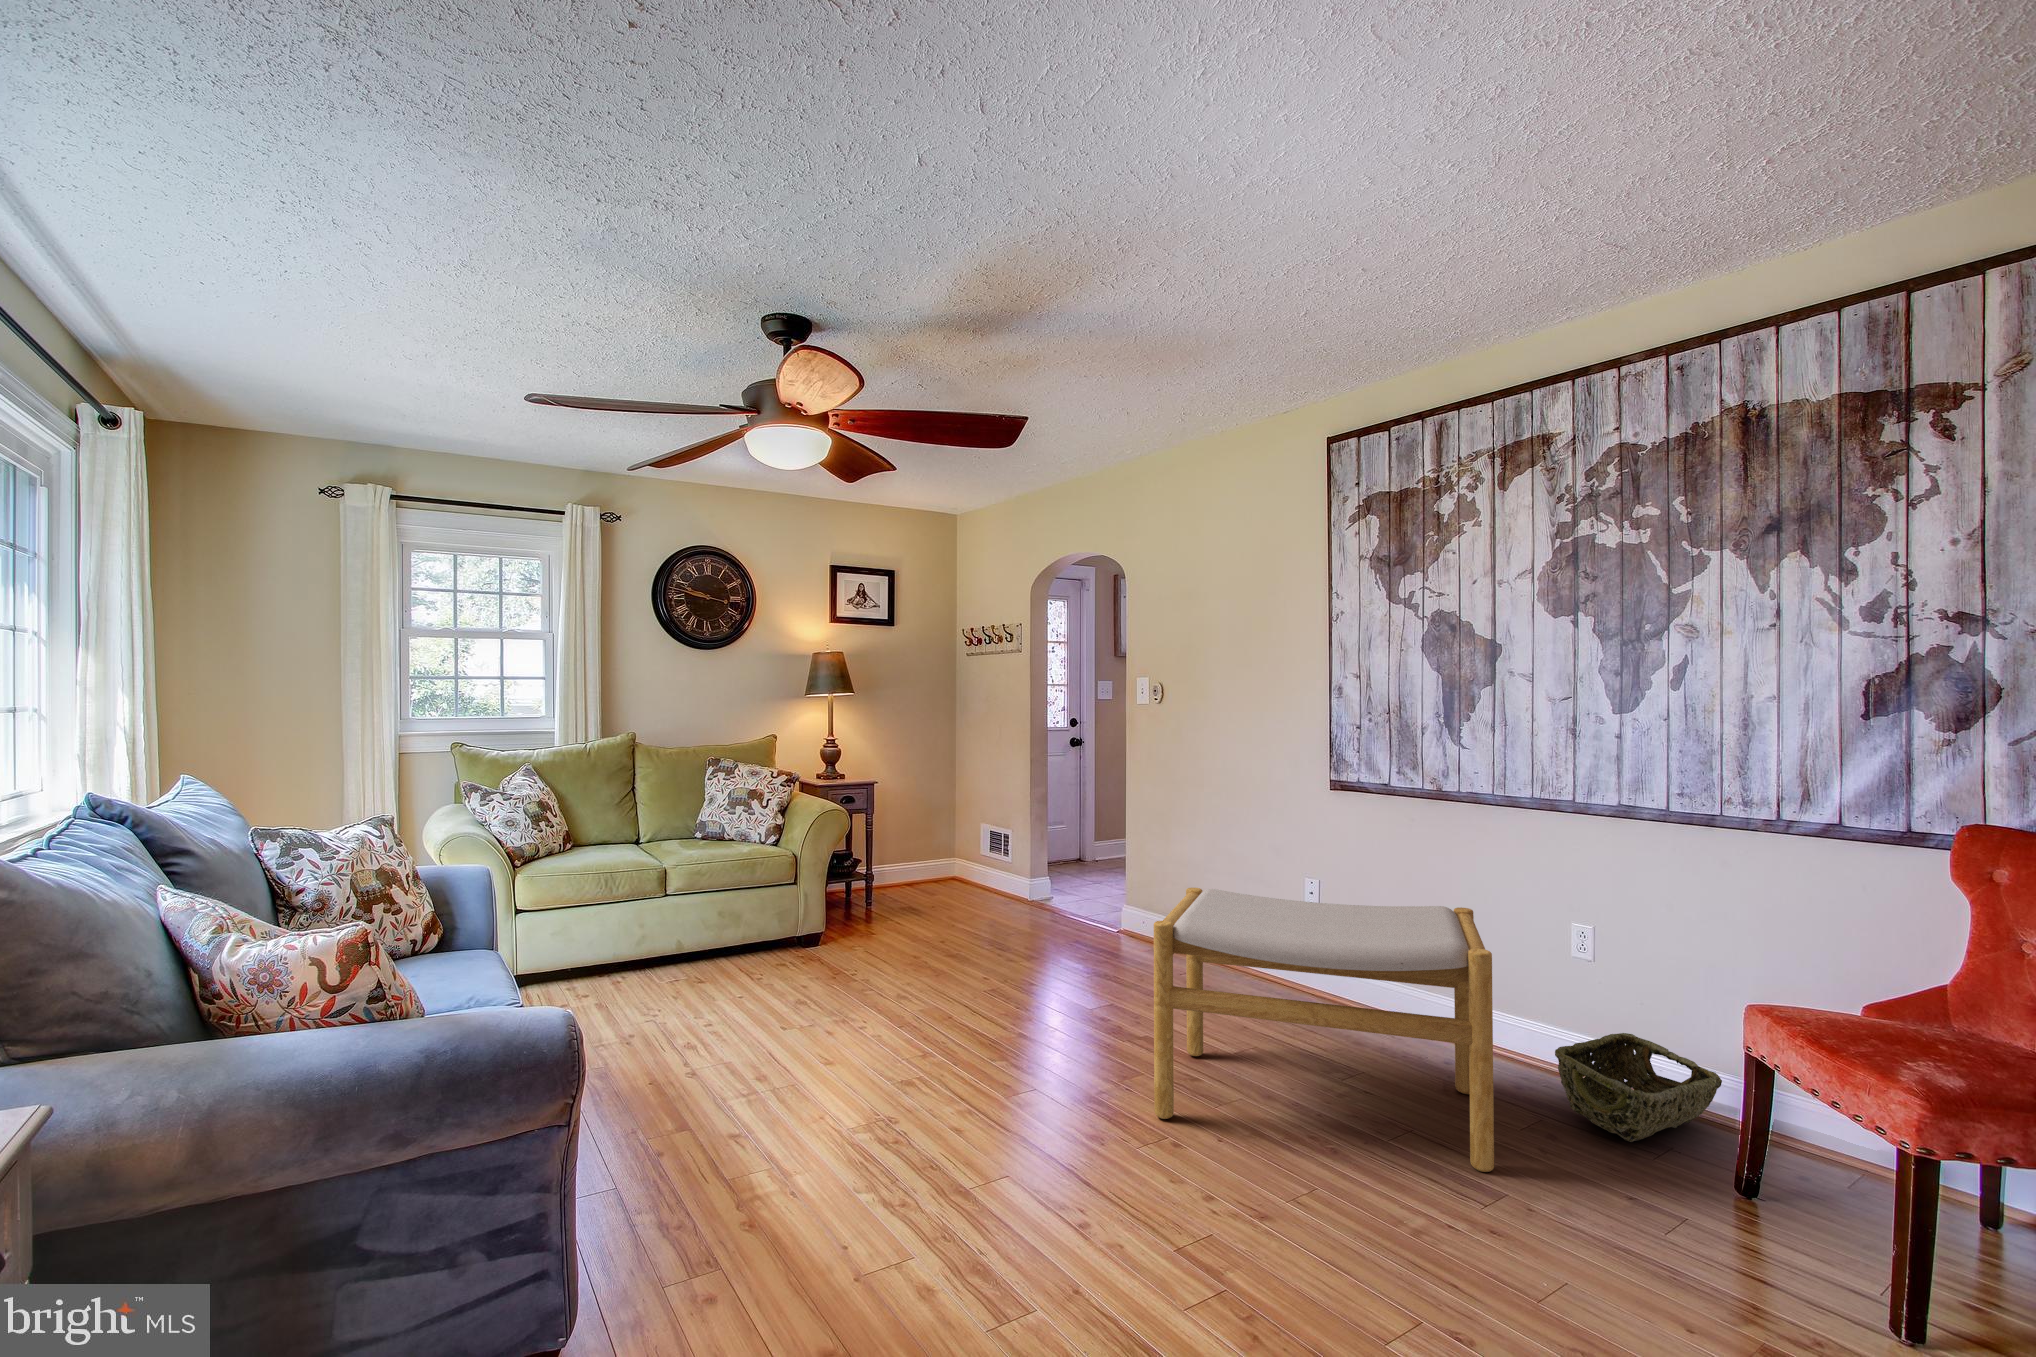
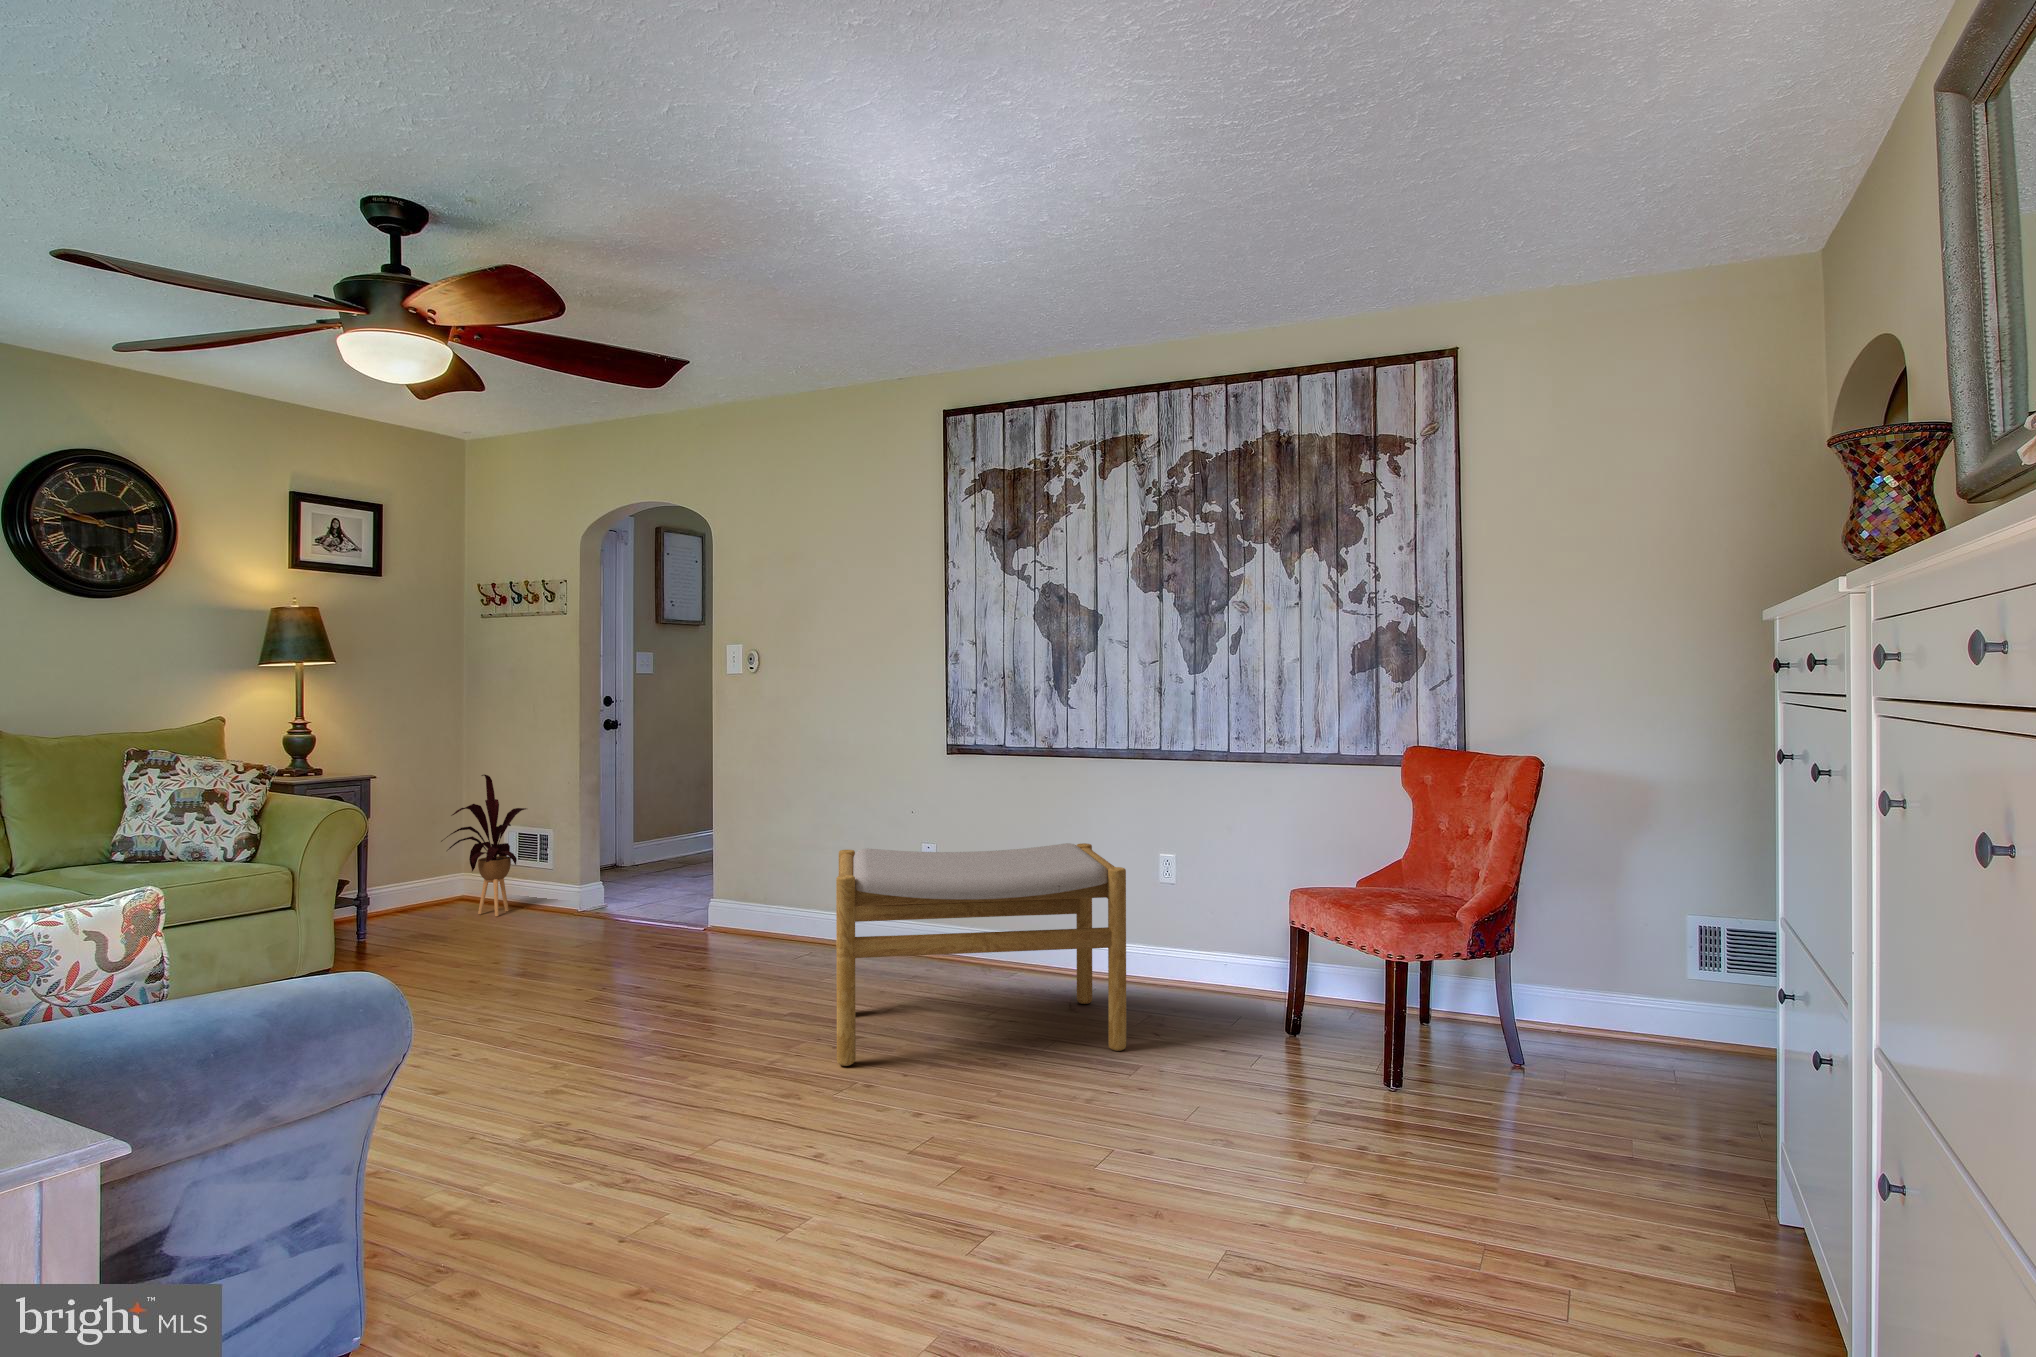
house plant: none [927,783,996,900] -> present [441,775,526,916]
woven basket: present [1555,1033,1722,1142] -> none [1155,935,1262,1013]

